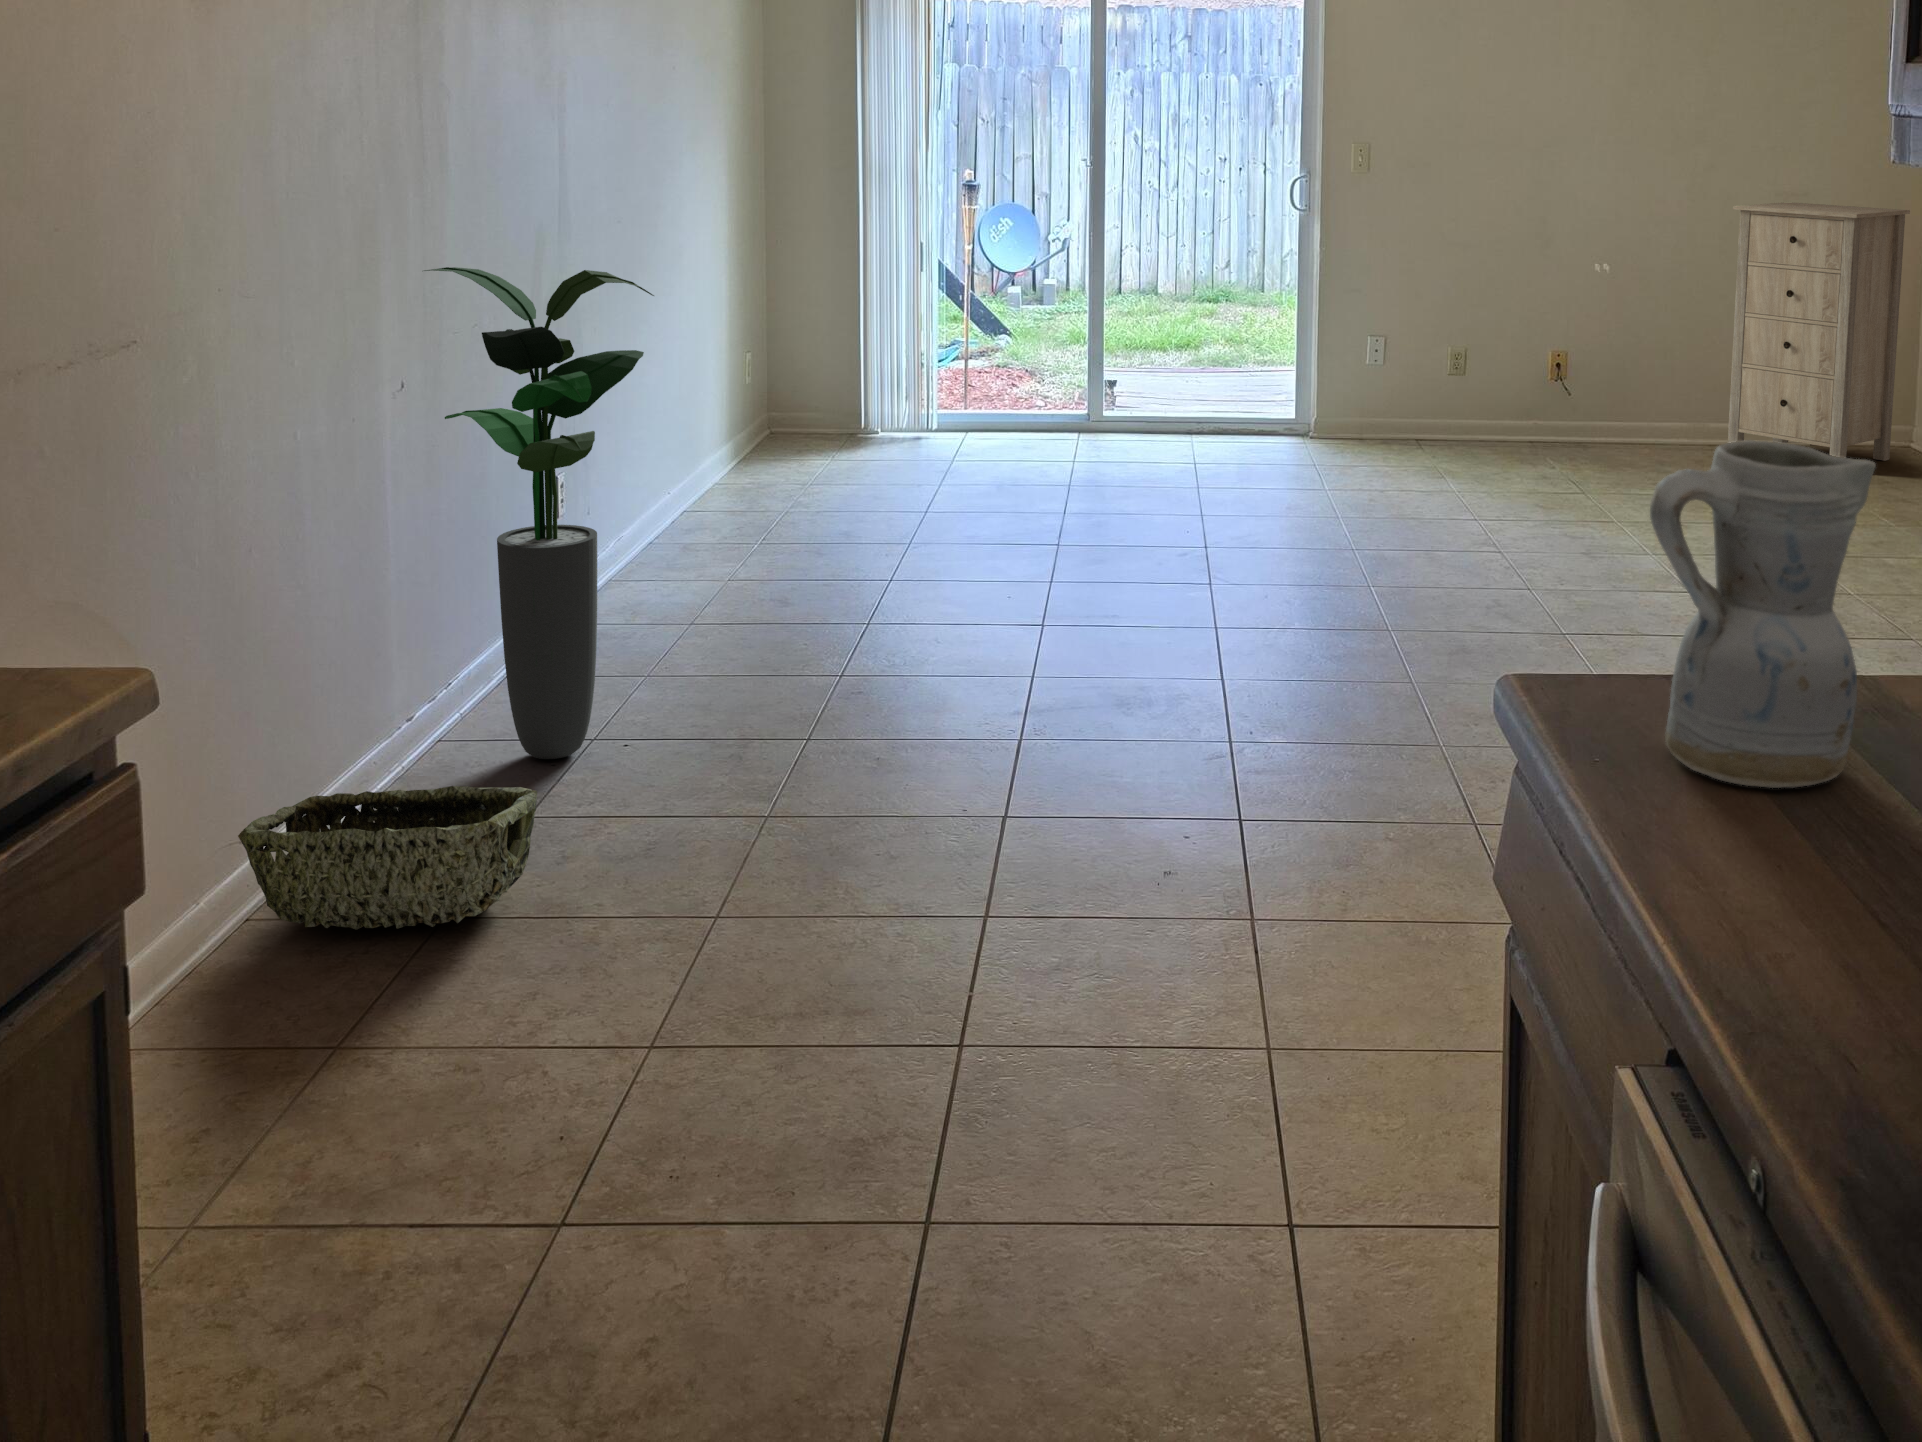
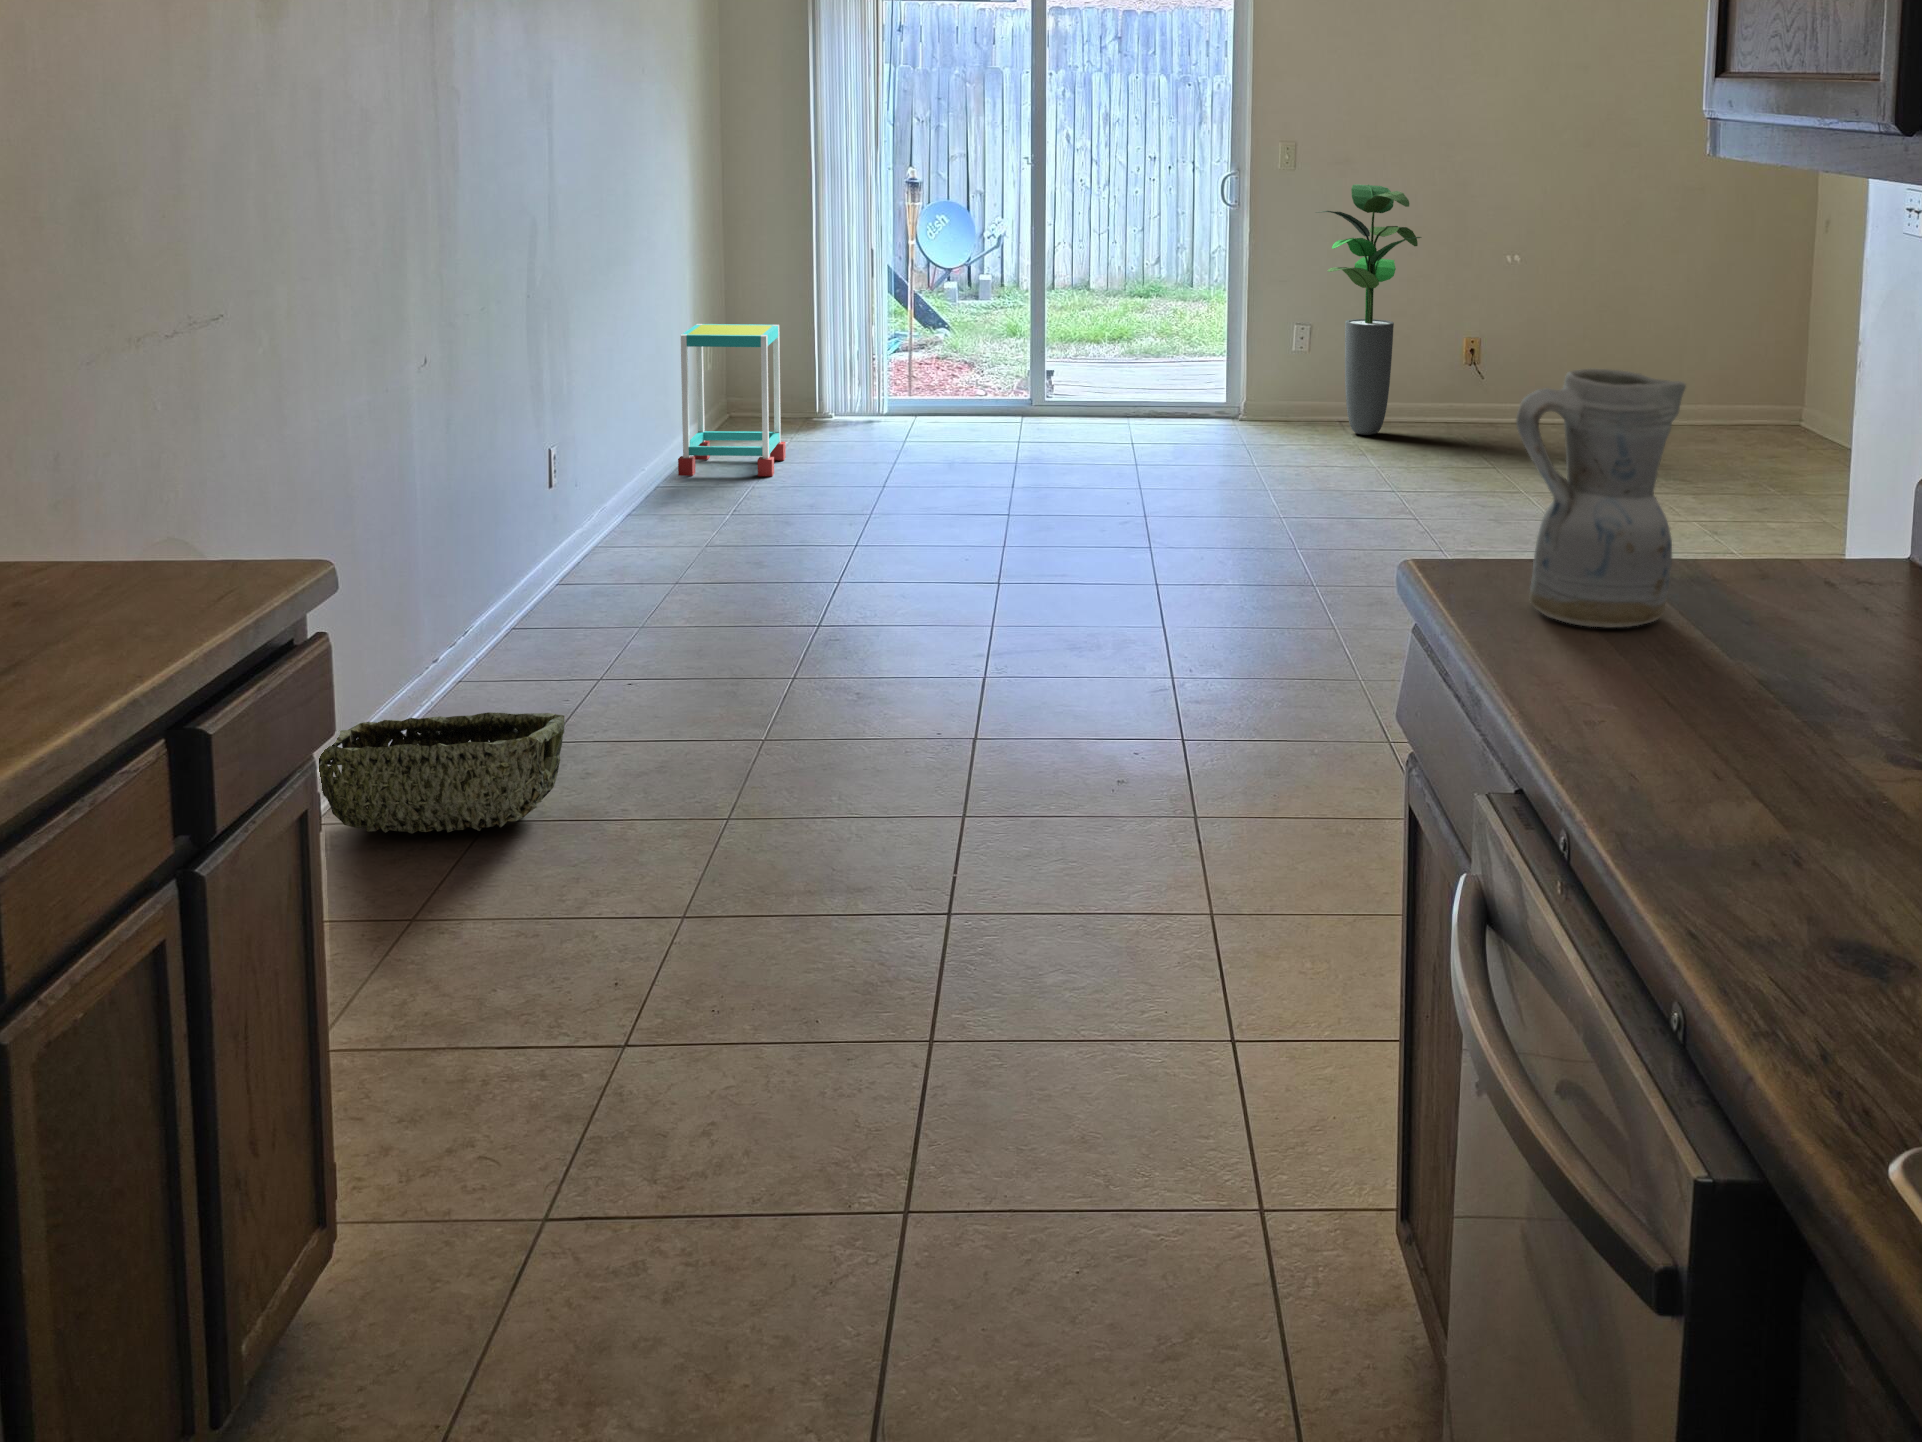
storage cabinet: present [1728,203,1910,461] -> none [1625,198,1795,449]
potted plant: present [424,267,654,759] -> present [1323,185,1421,435]
side table: none [713,335,829,498] -> present [678,324,786,476]

